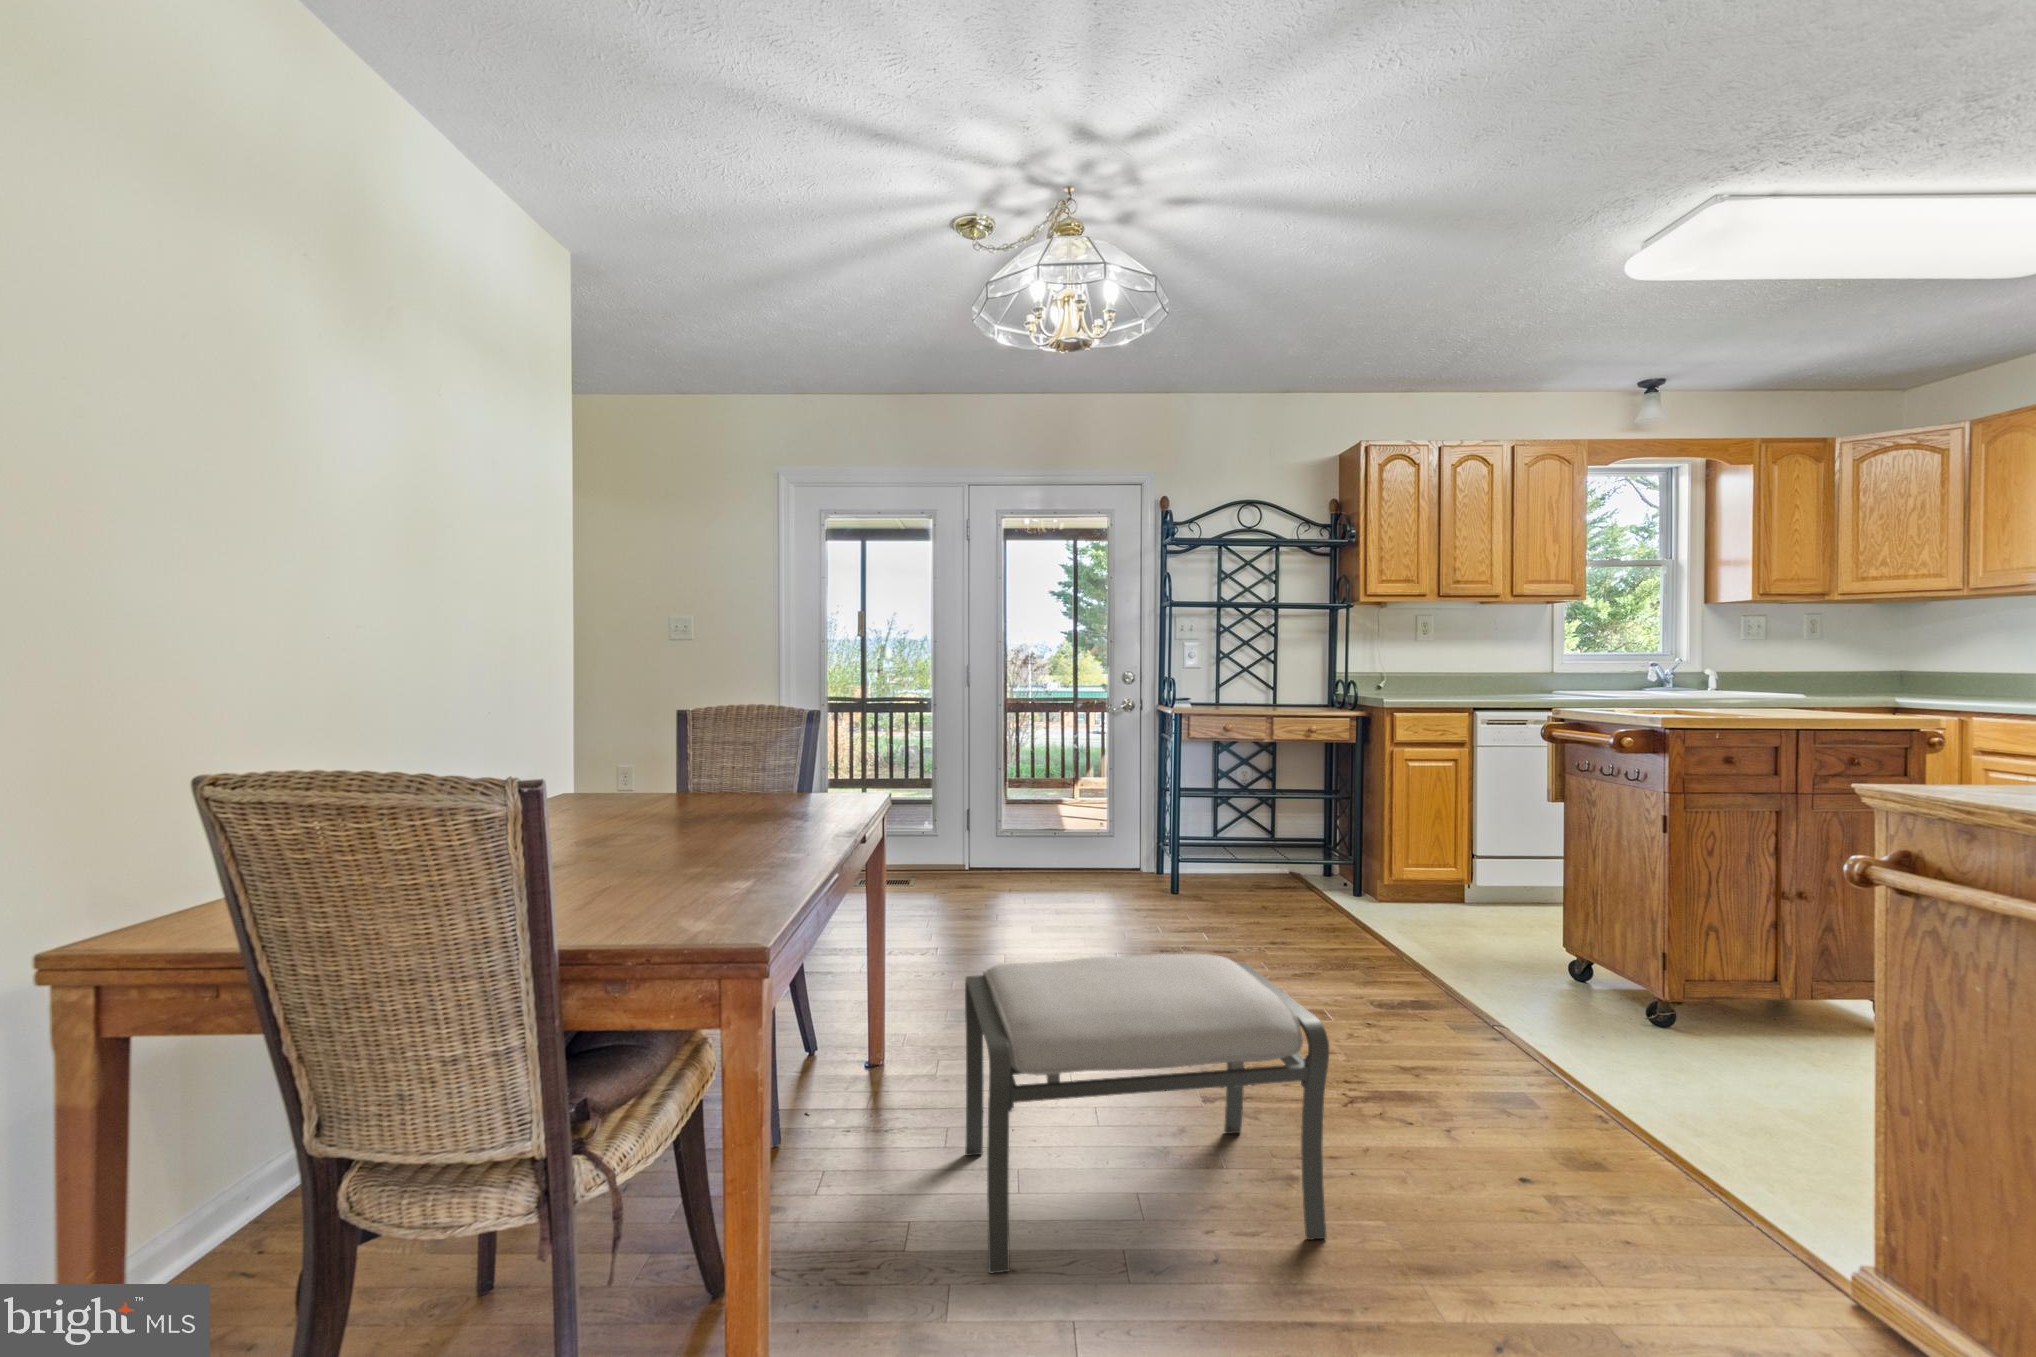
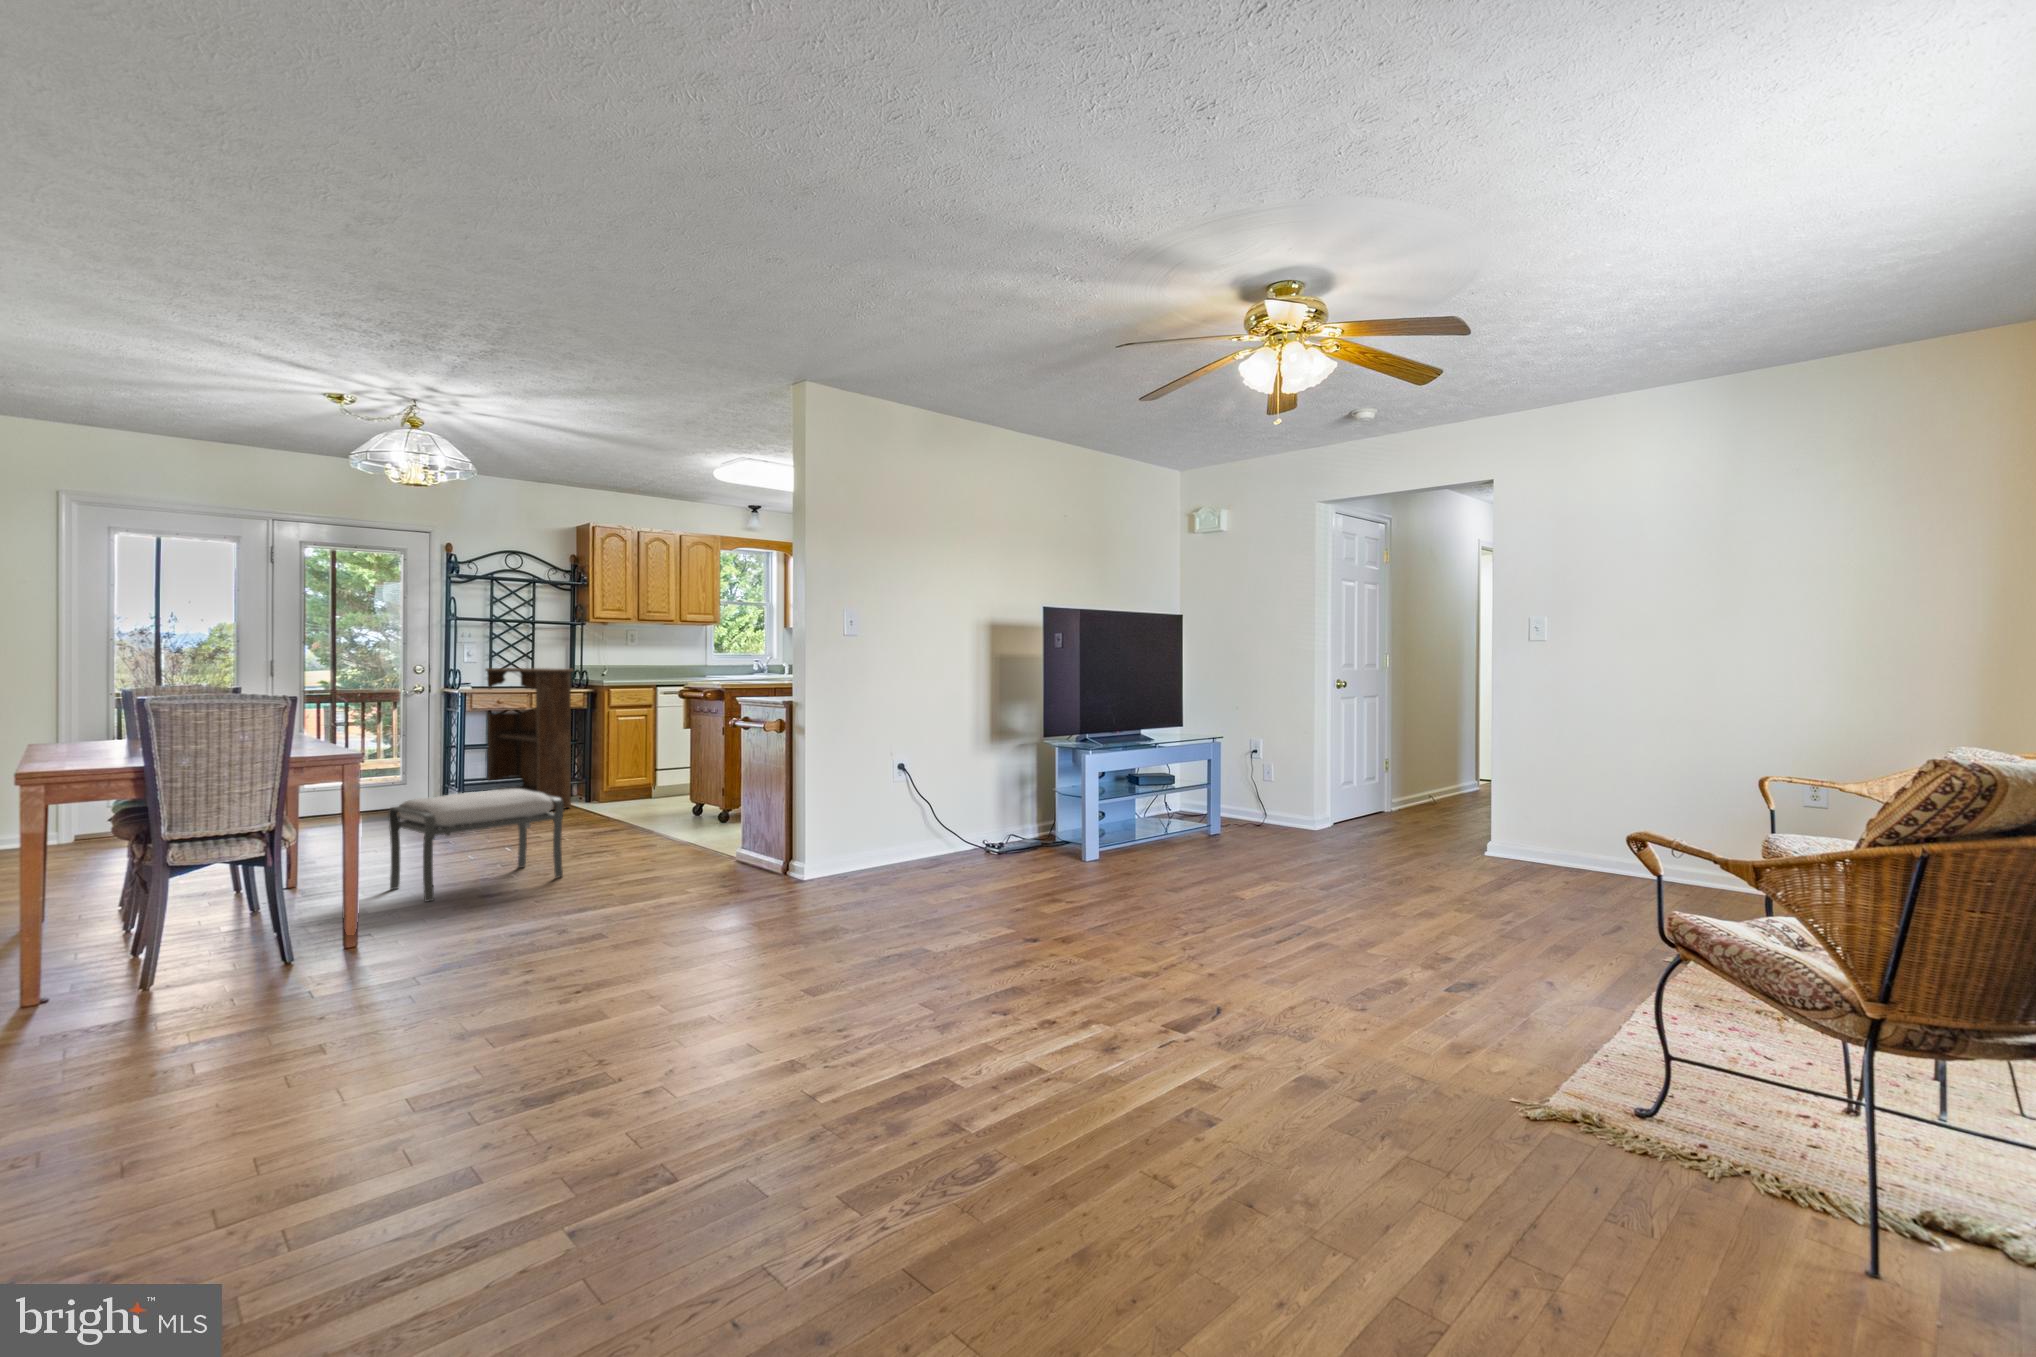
bookshelf: none [1211,677,1336,911] -> present [486,668,573,810]

